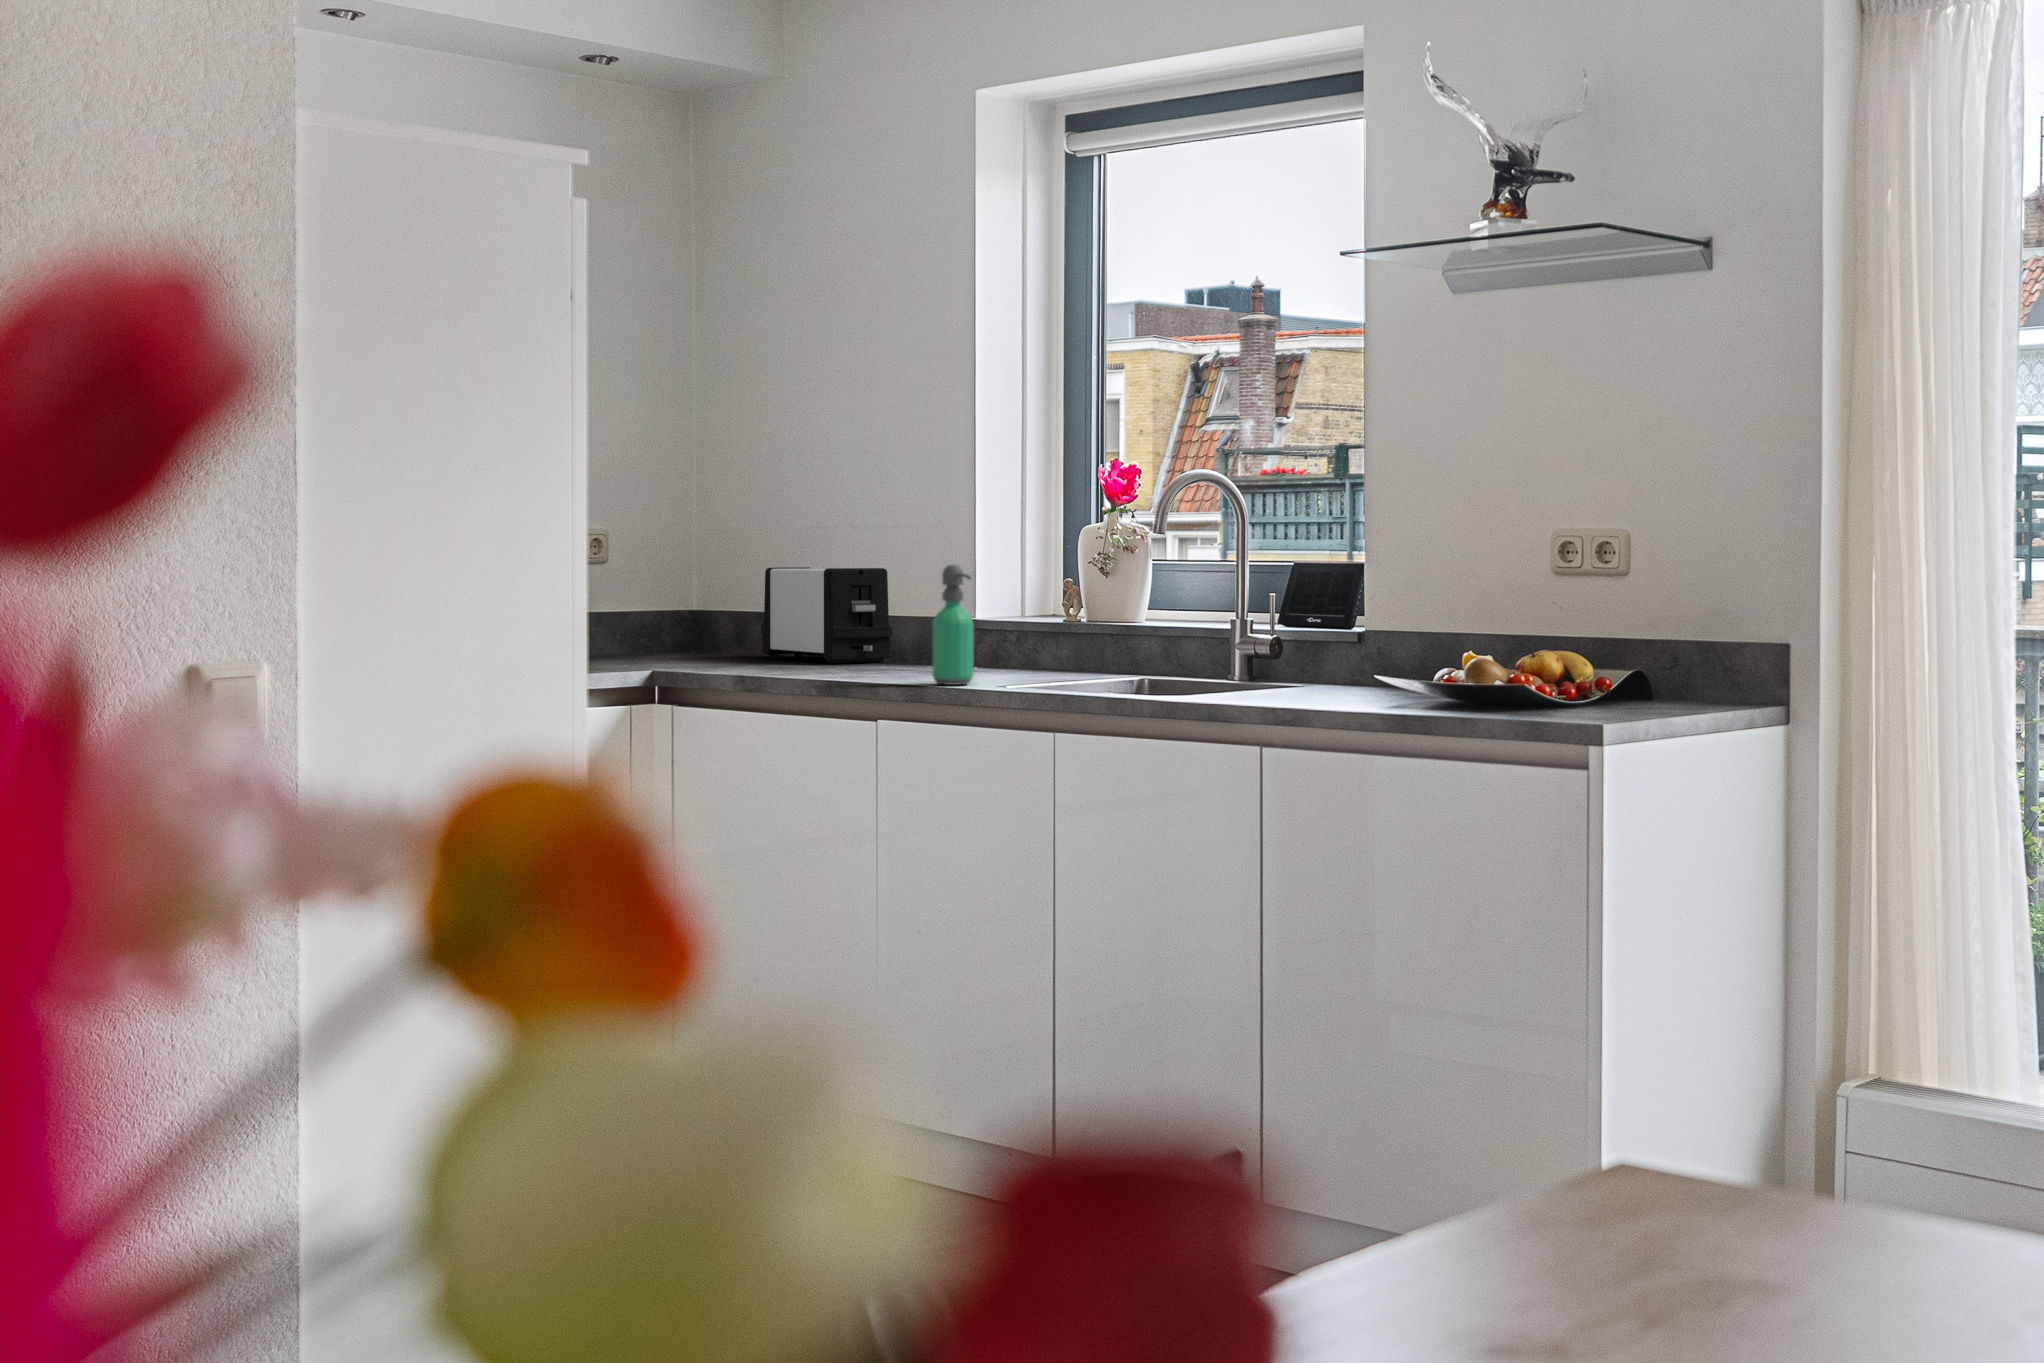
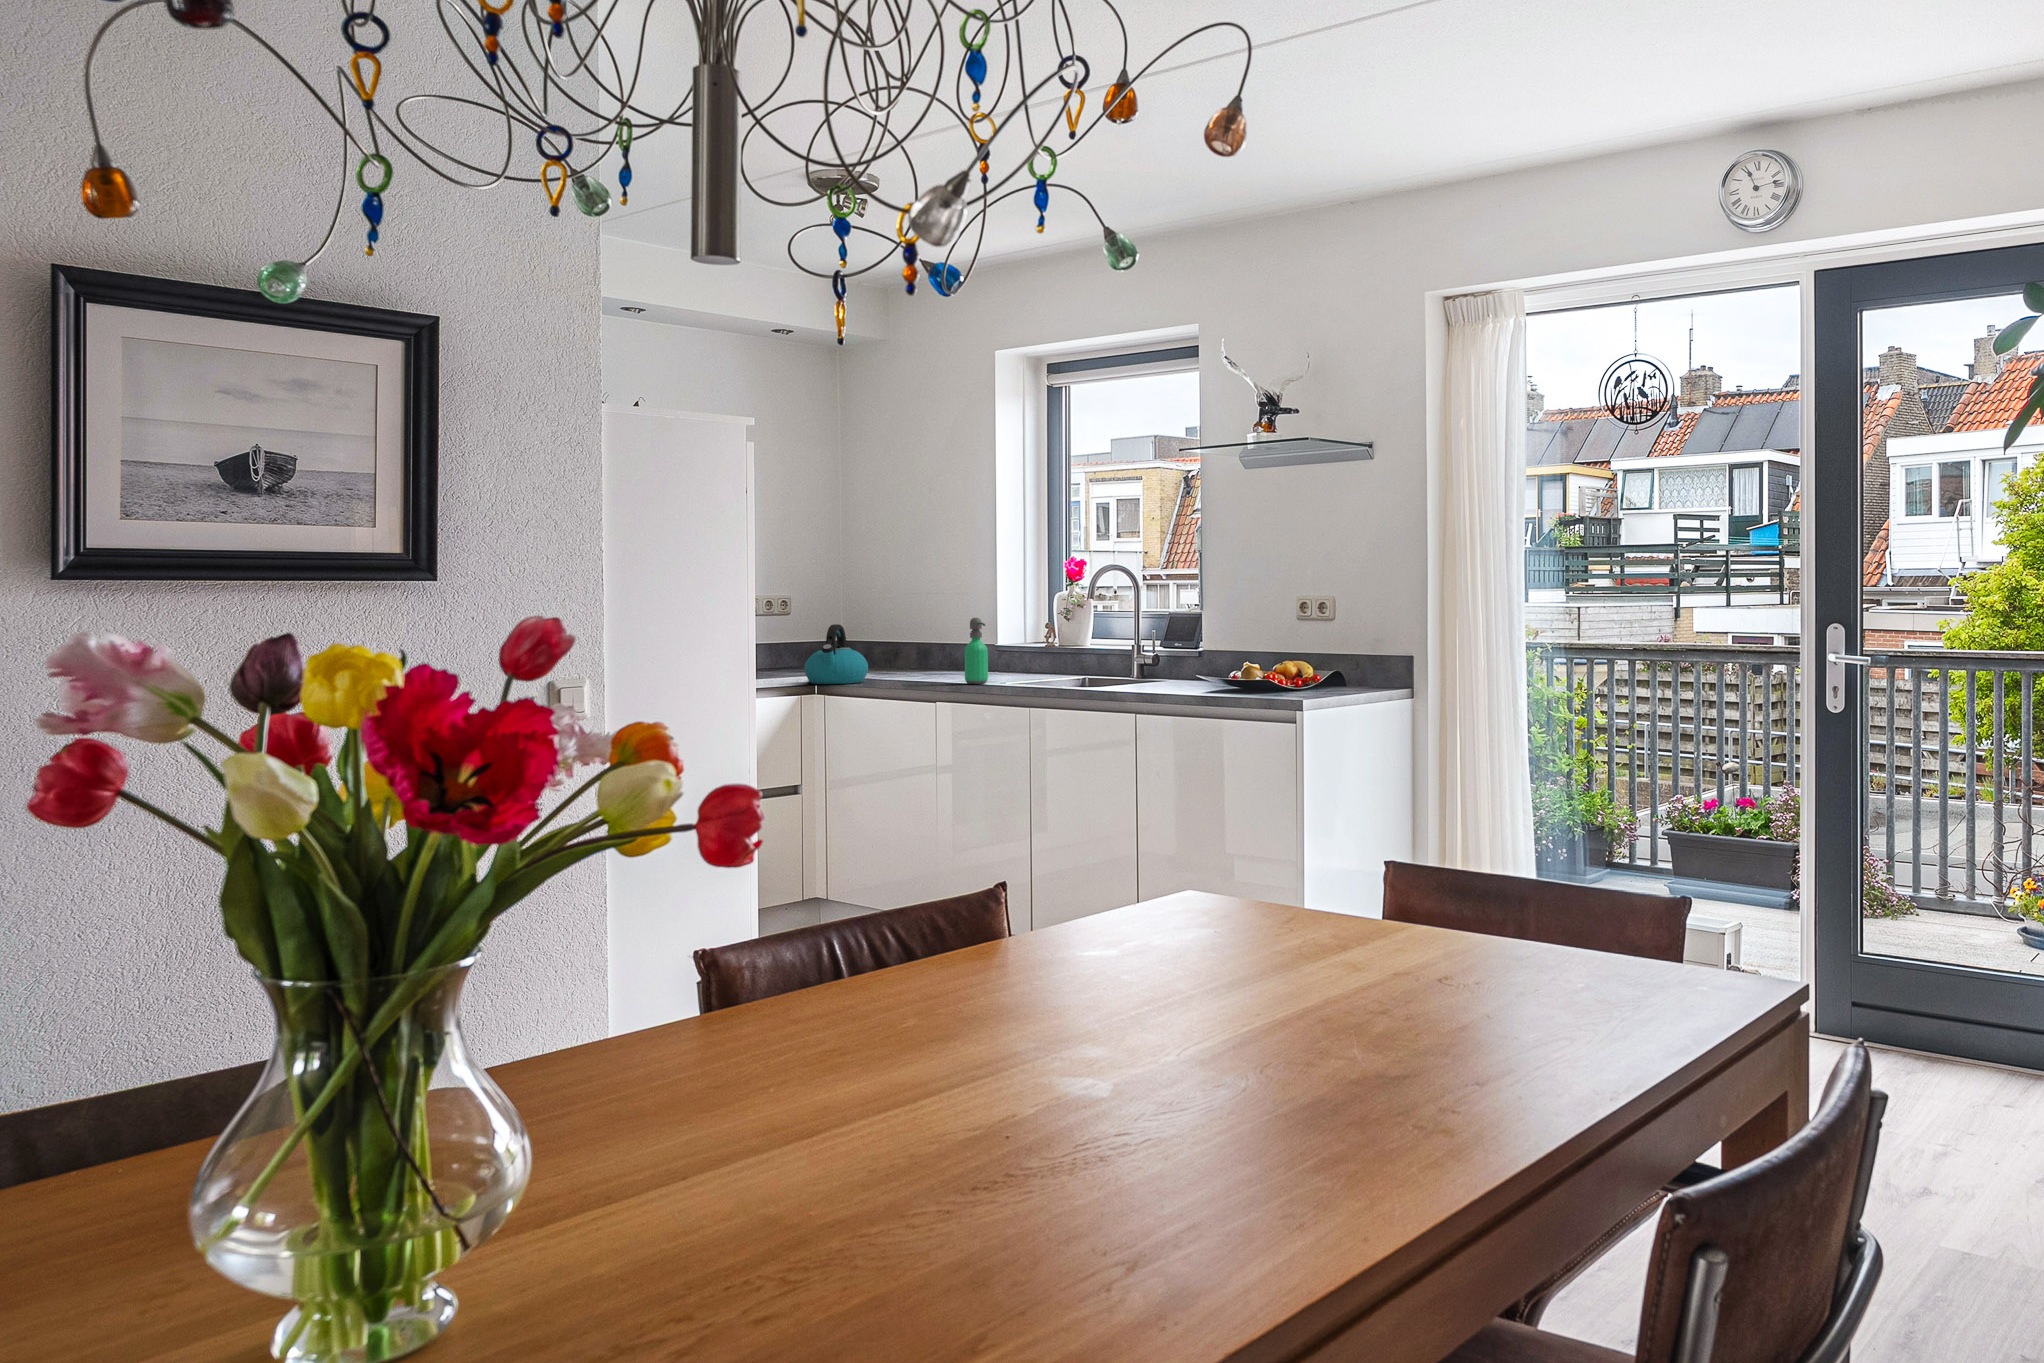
toaster: present [761,567,892,663] -> none [875,618,950,673]
kettle: none [649,575,758,681] -> present [804,624,868,684]

